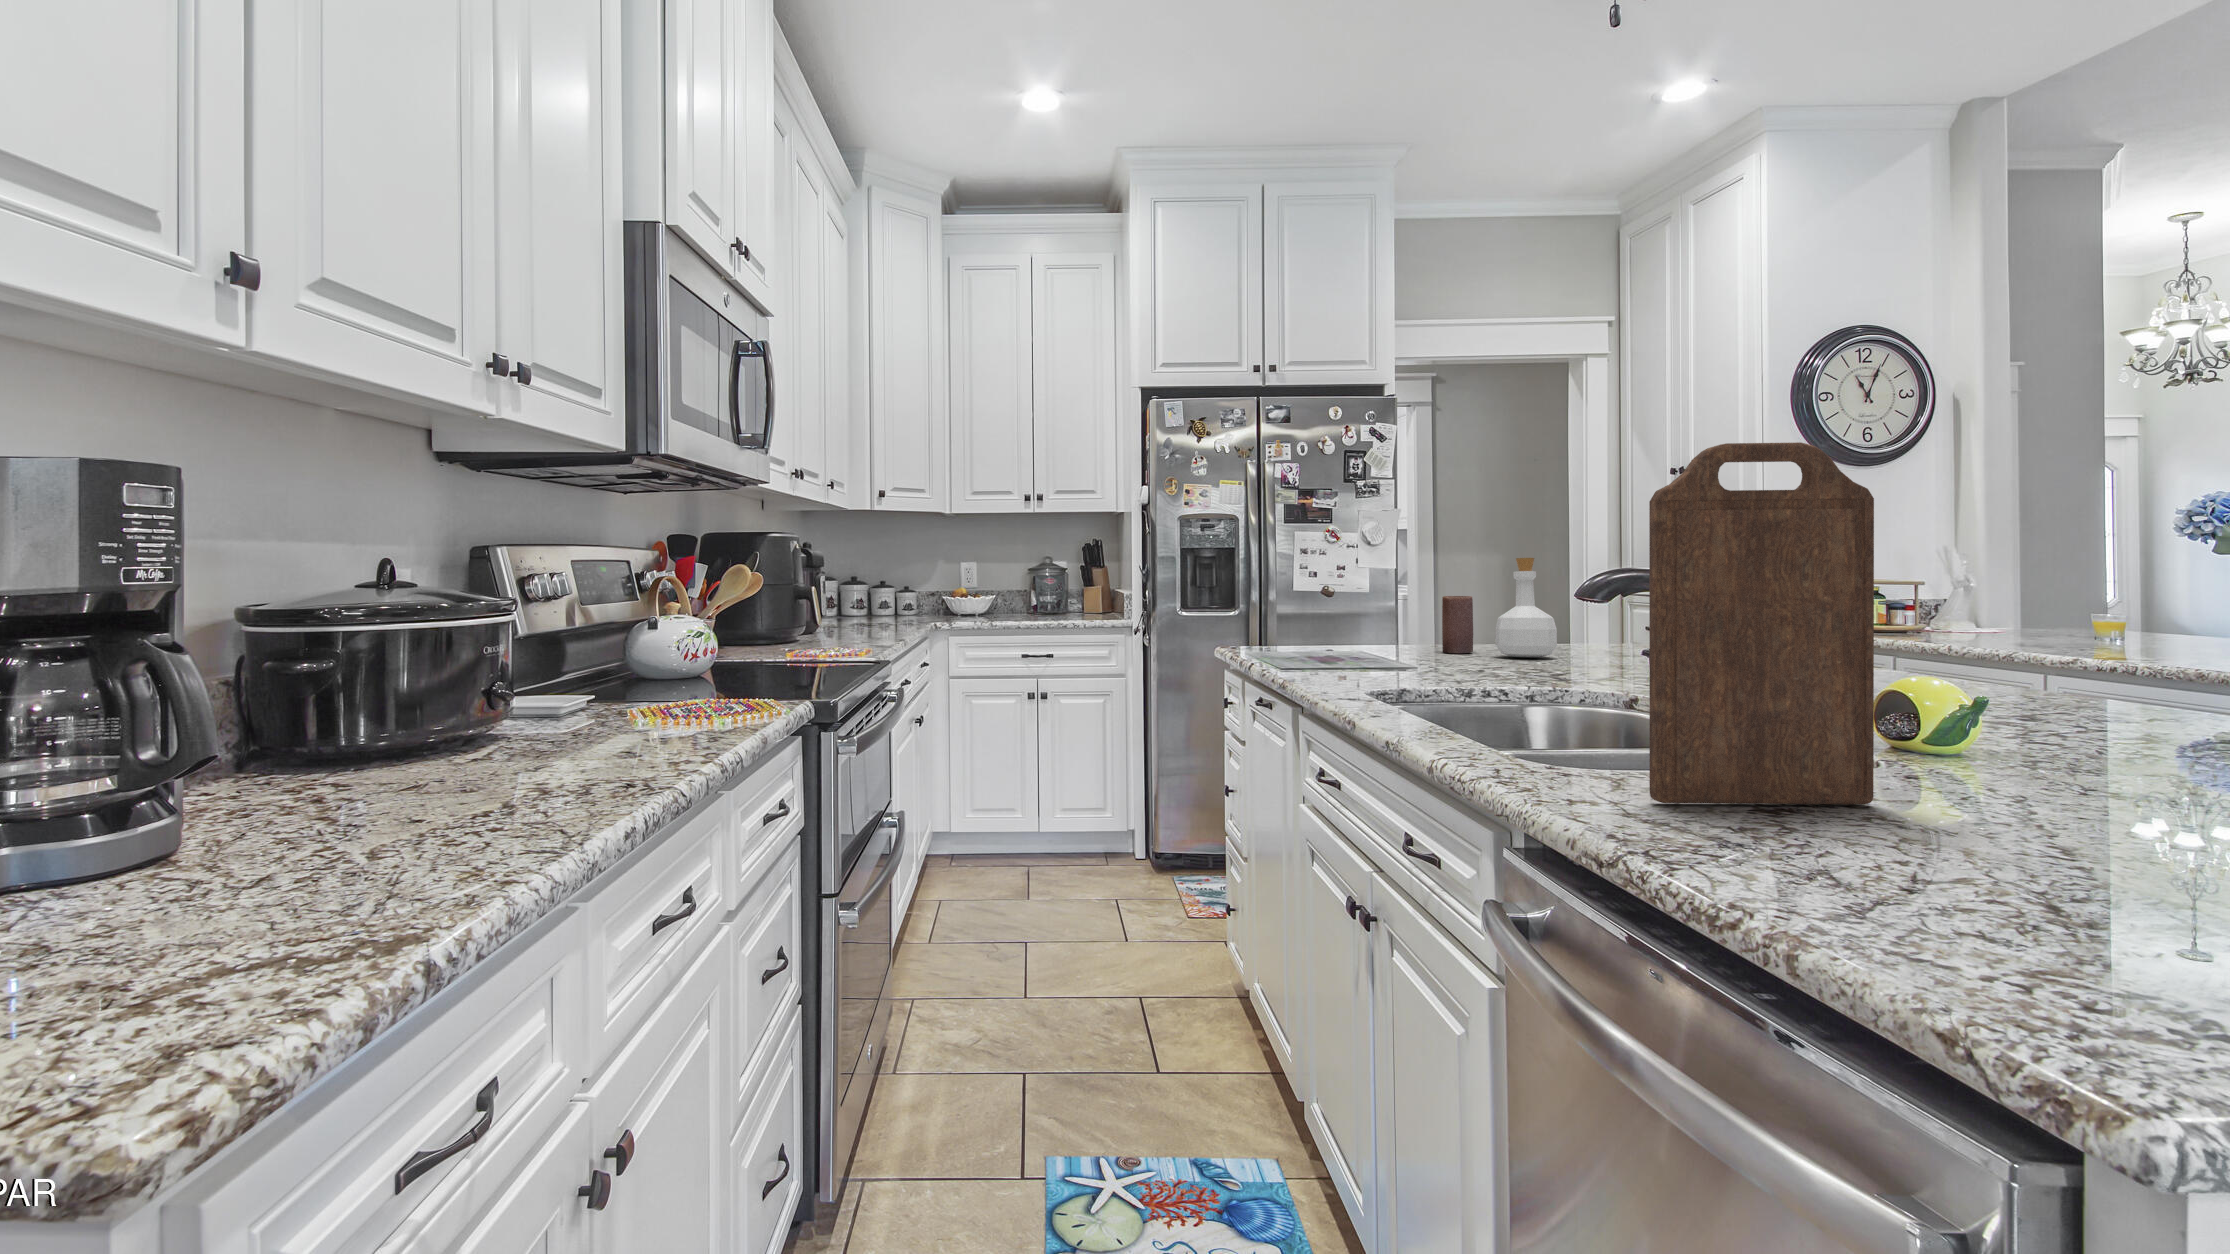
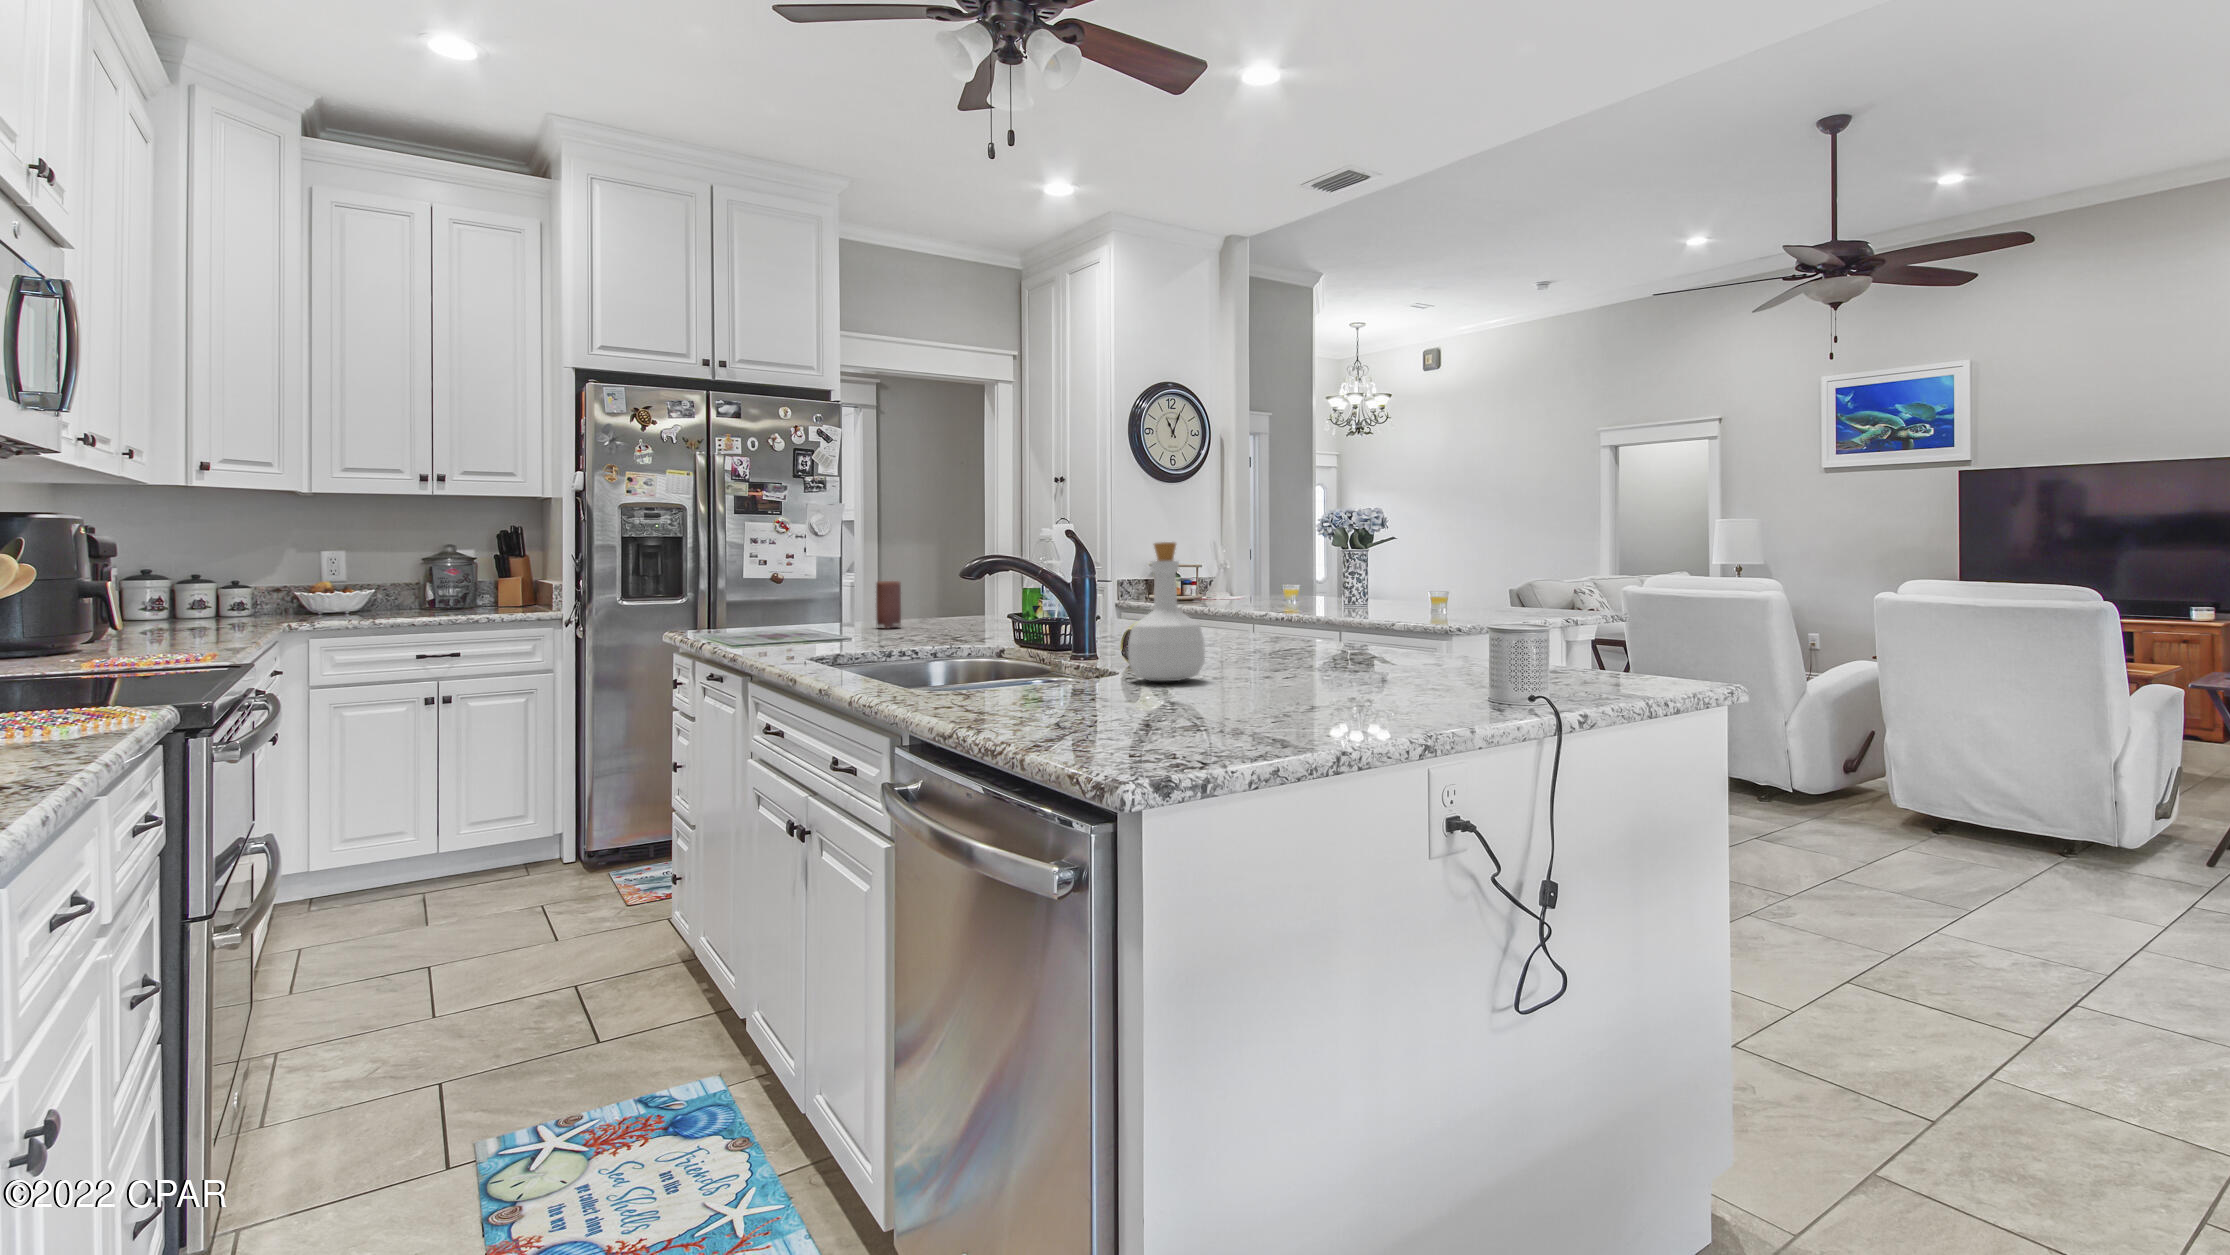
cutting board: present [1649,442,1874,804] -> none [980,476,1099,703]
bottle: present [1495,558,1557,657] -> present [1128,542,1205,681]

